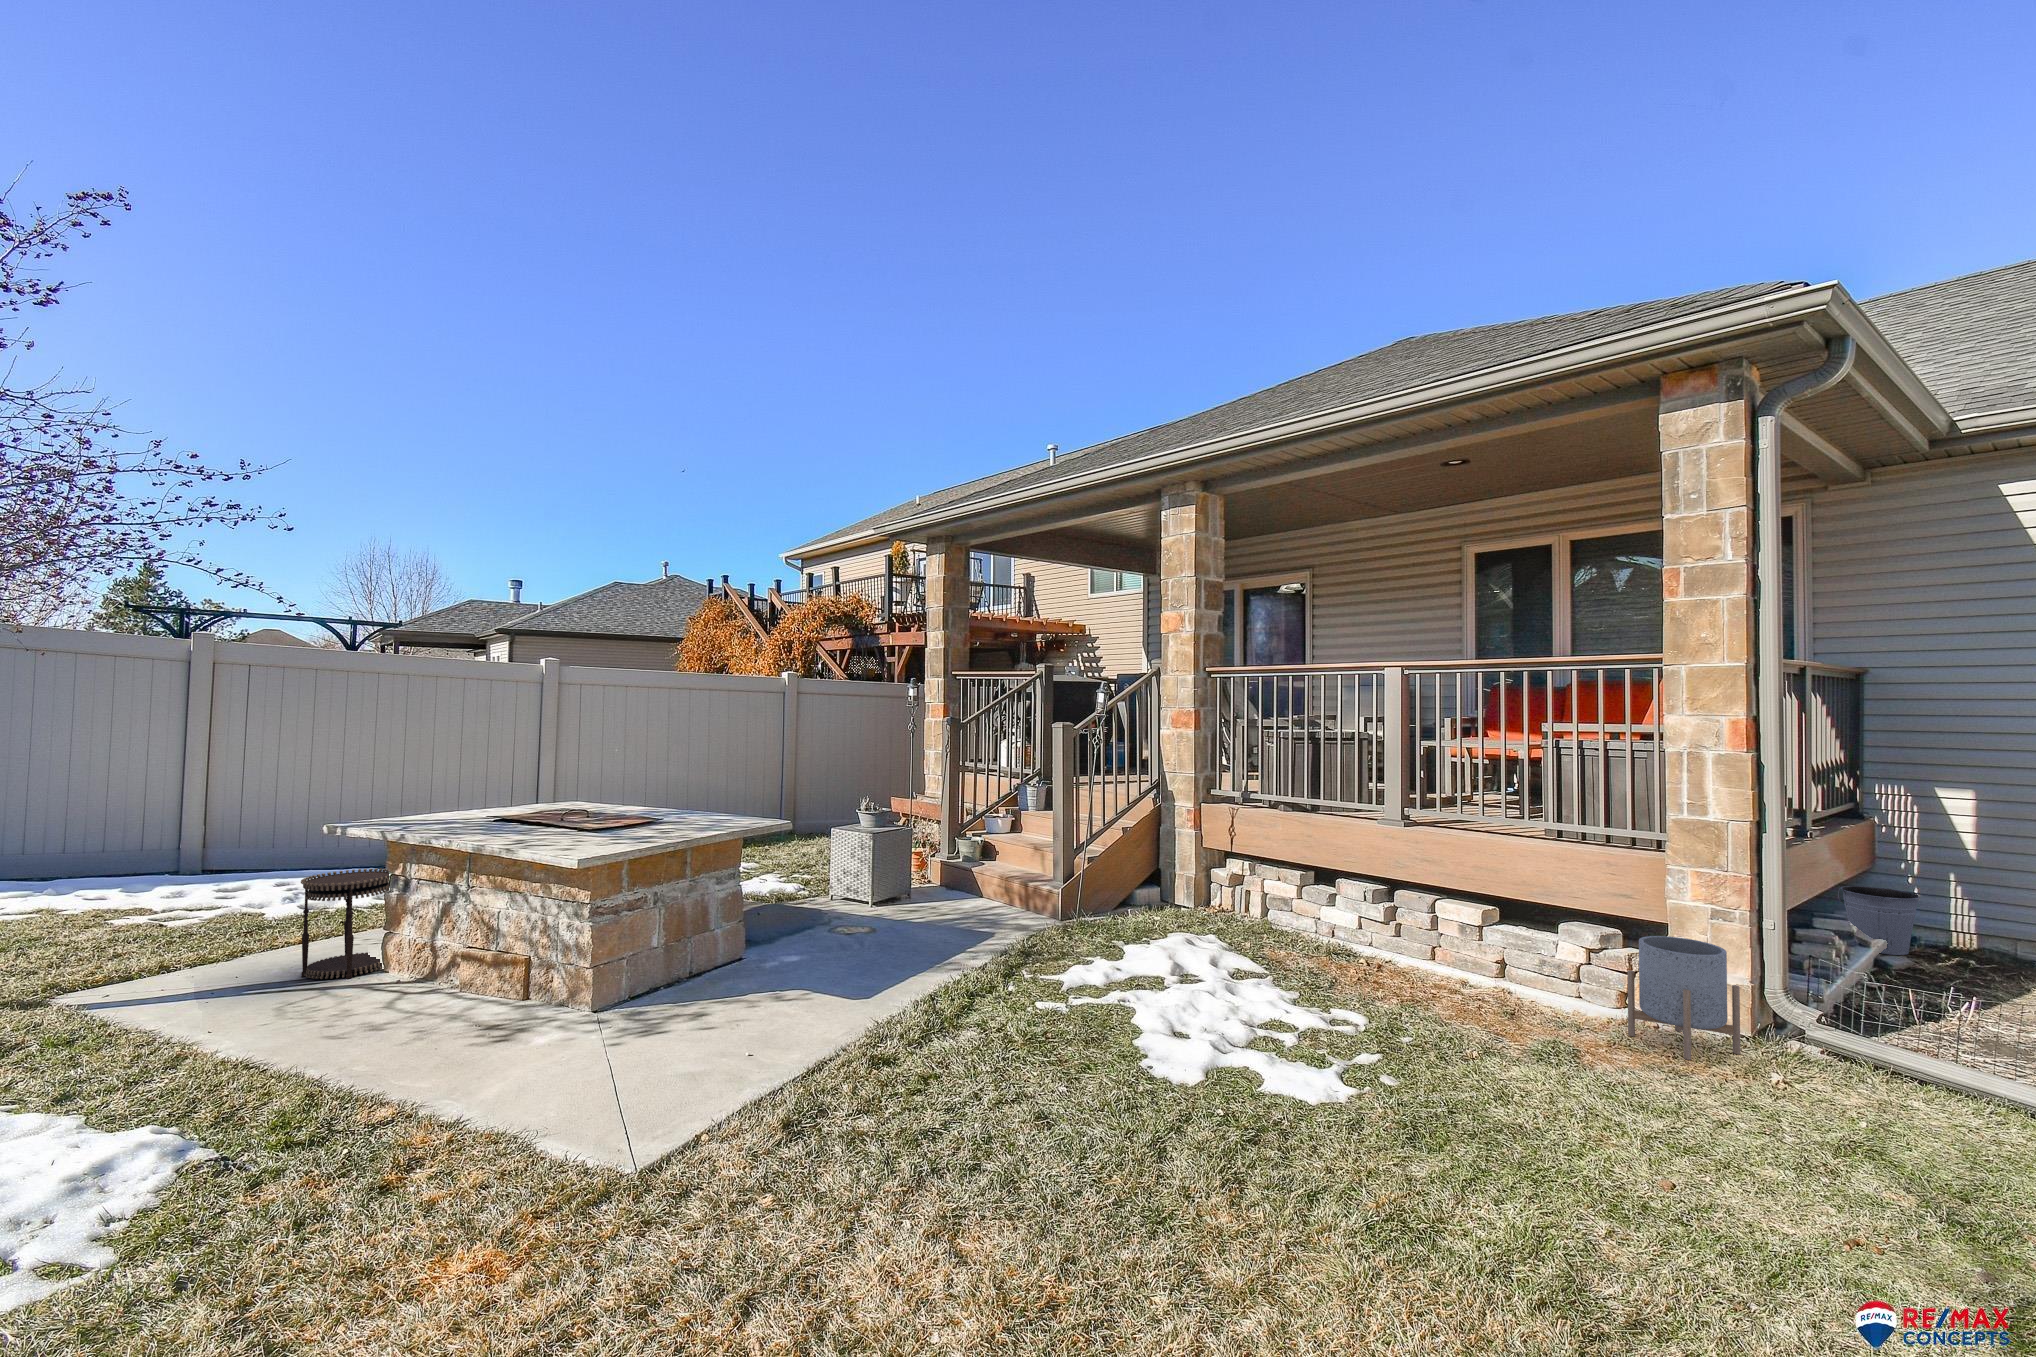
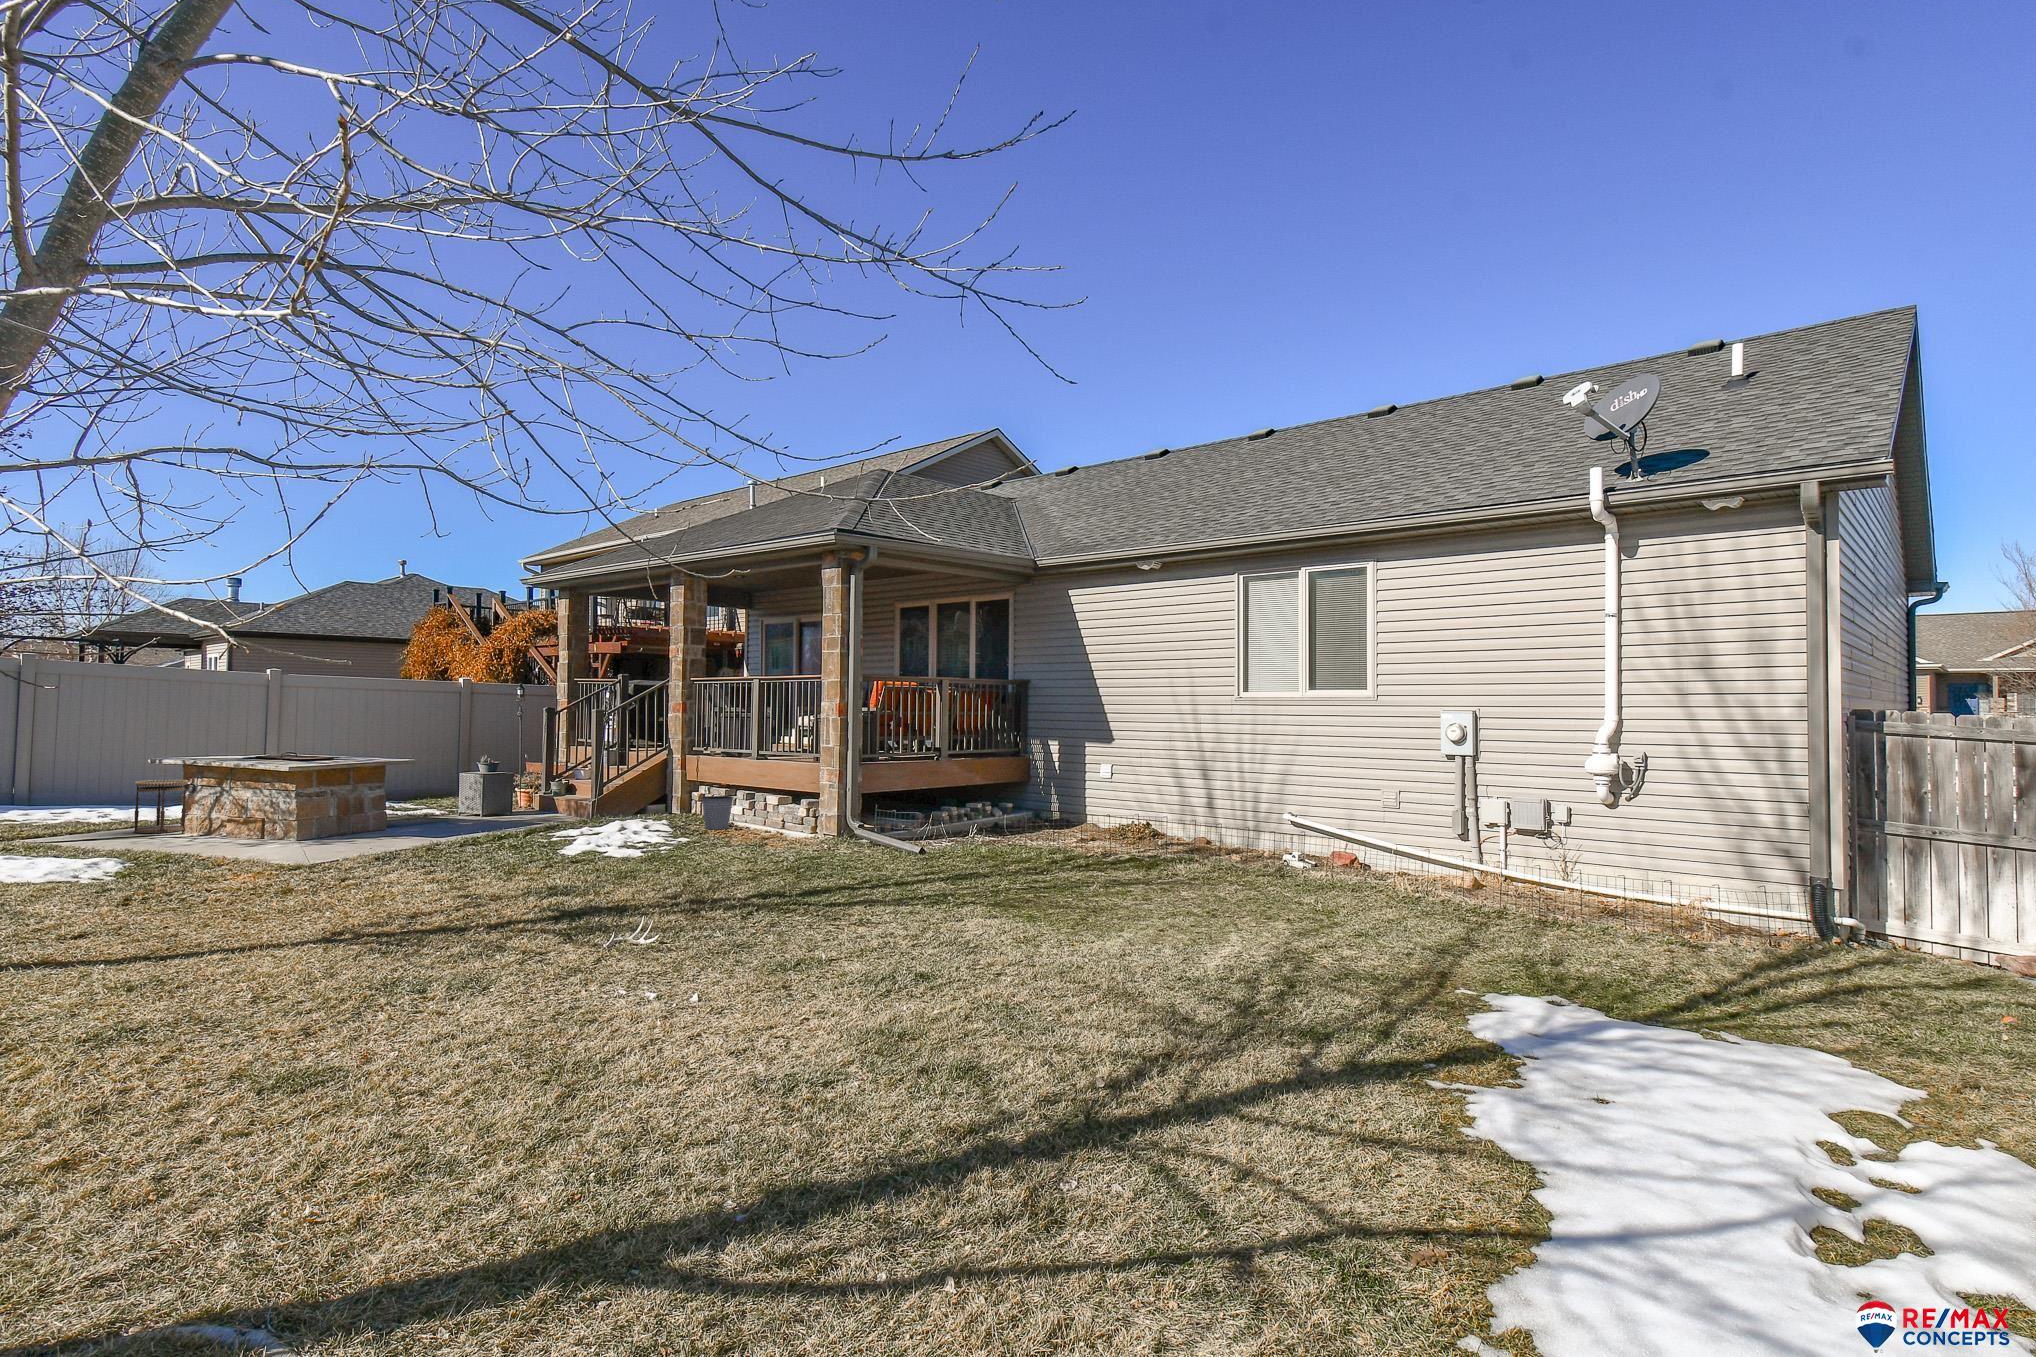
bucket: present [1838,886,1919,955] -> present [702,796,735,829]
planter: present [1628,936,1740,1060] -> none [790,802,823,849]

